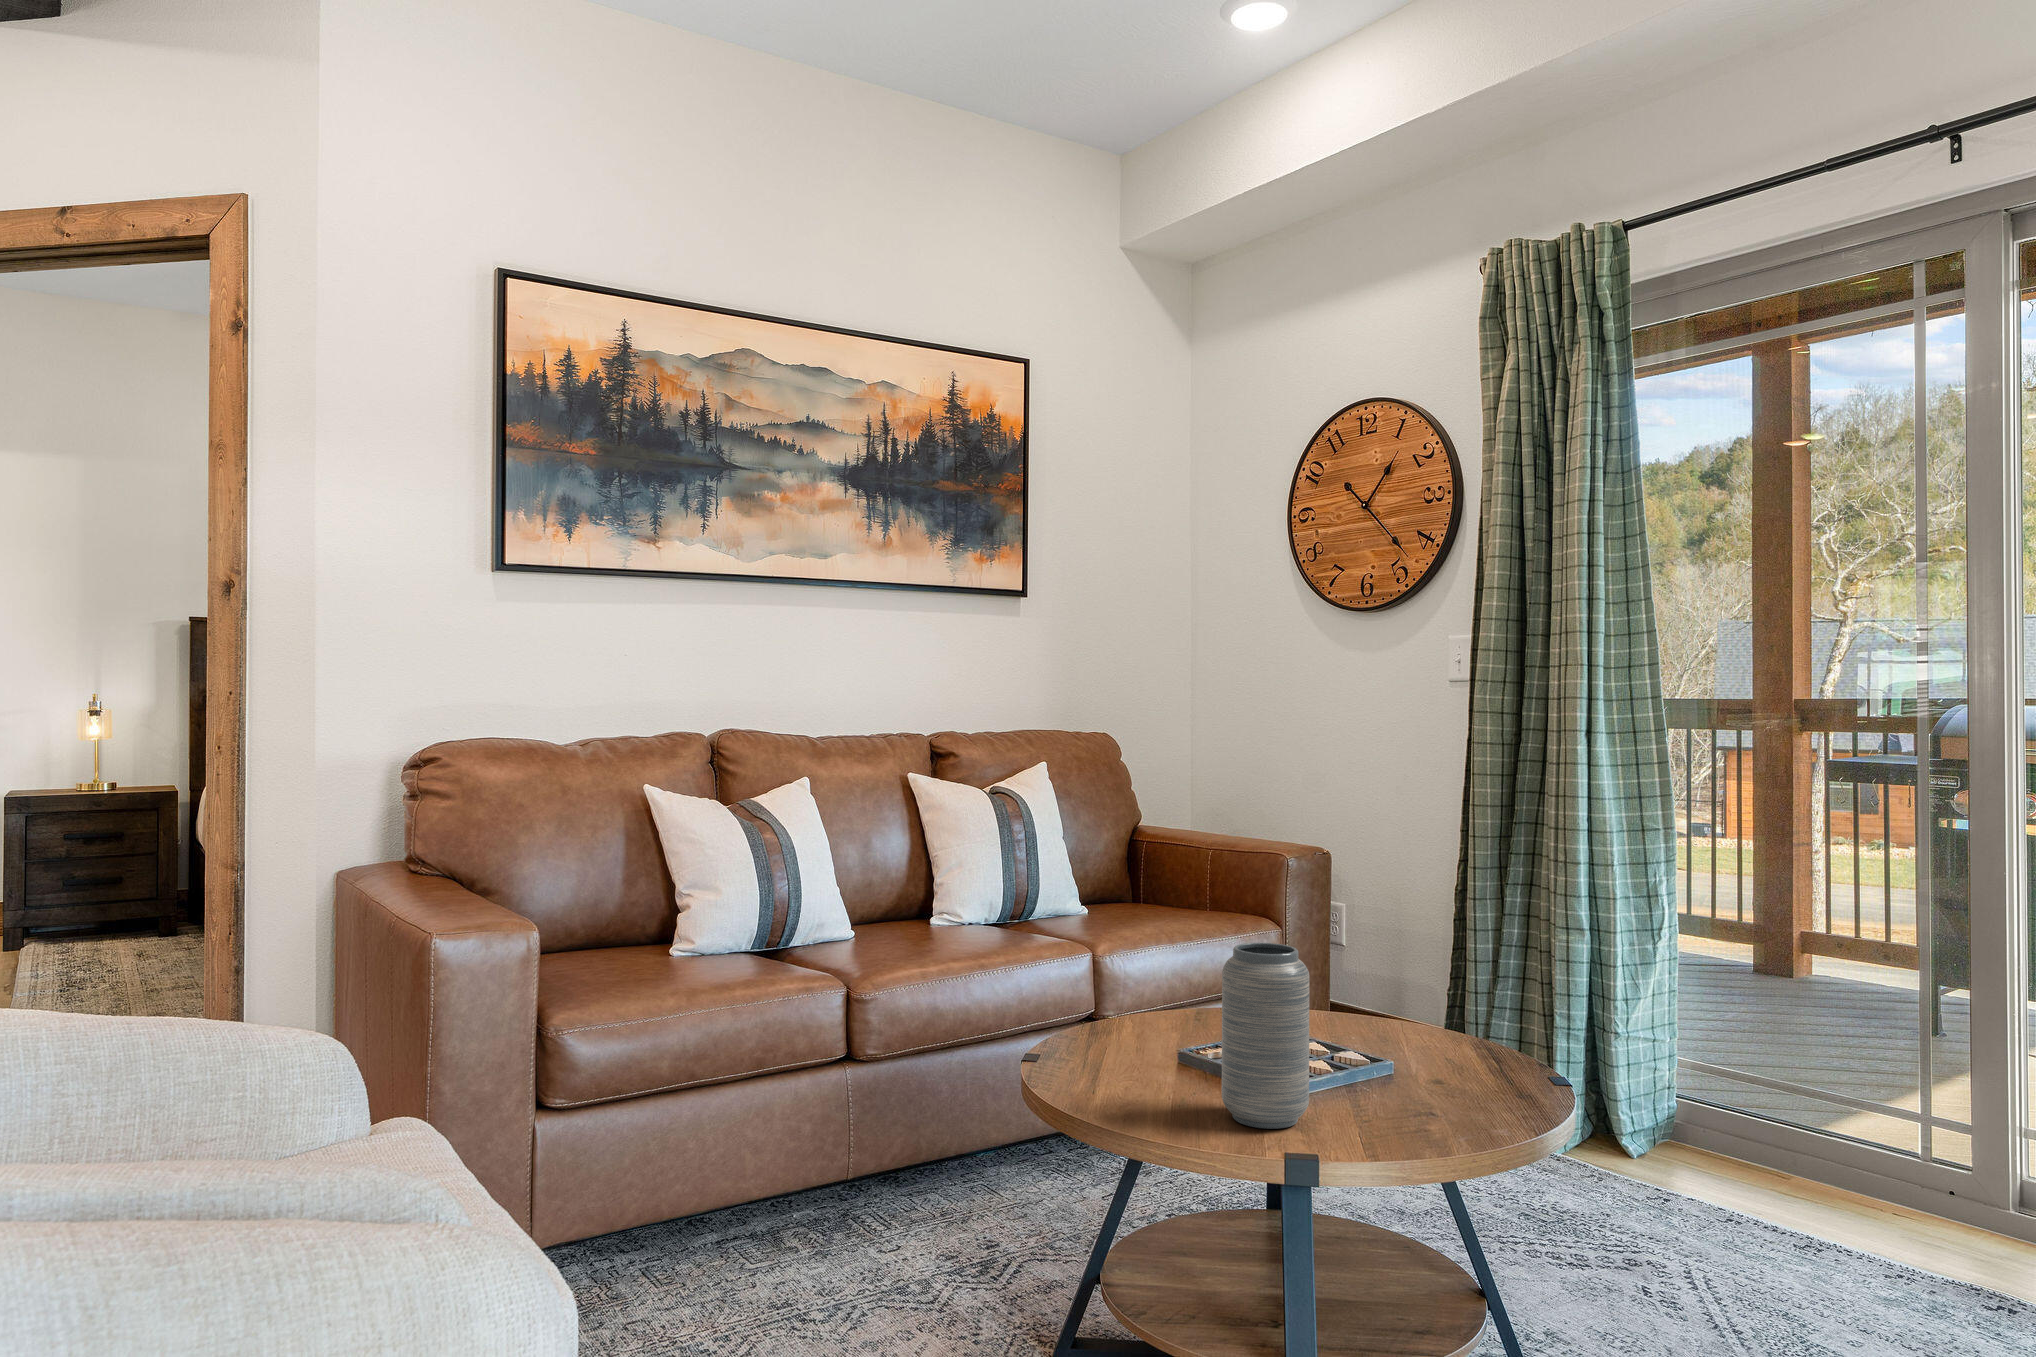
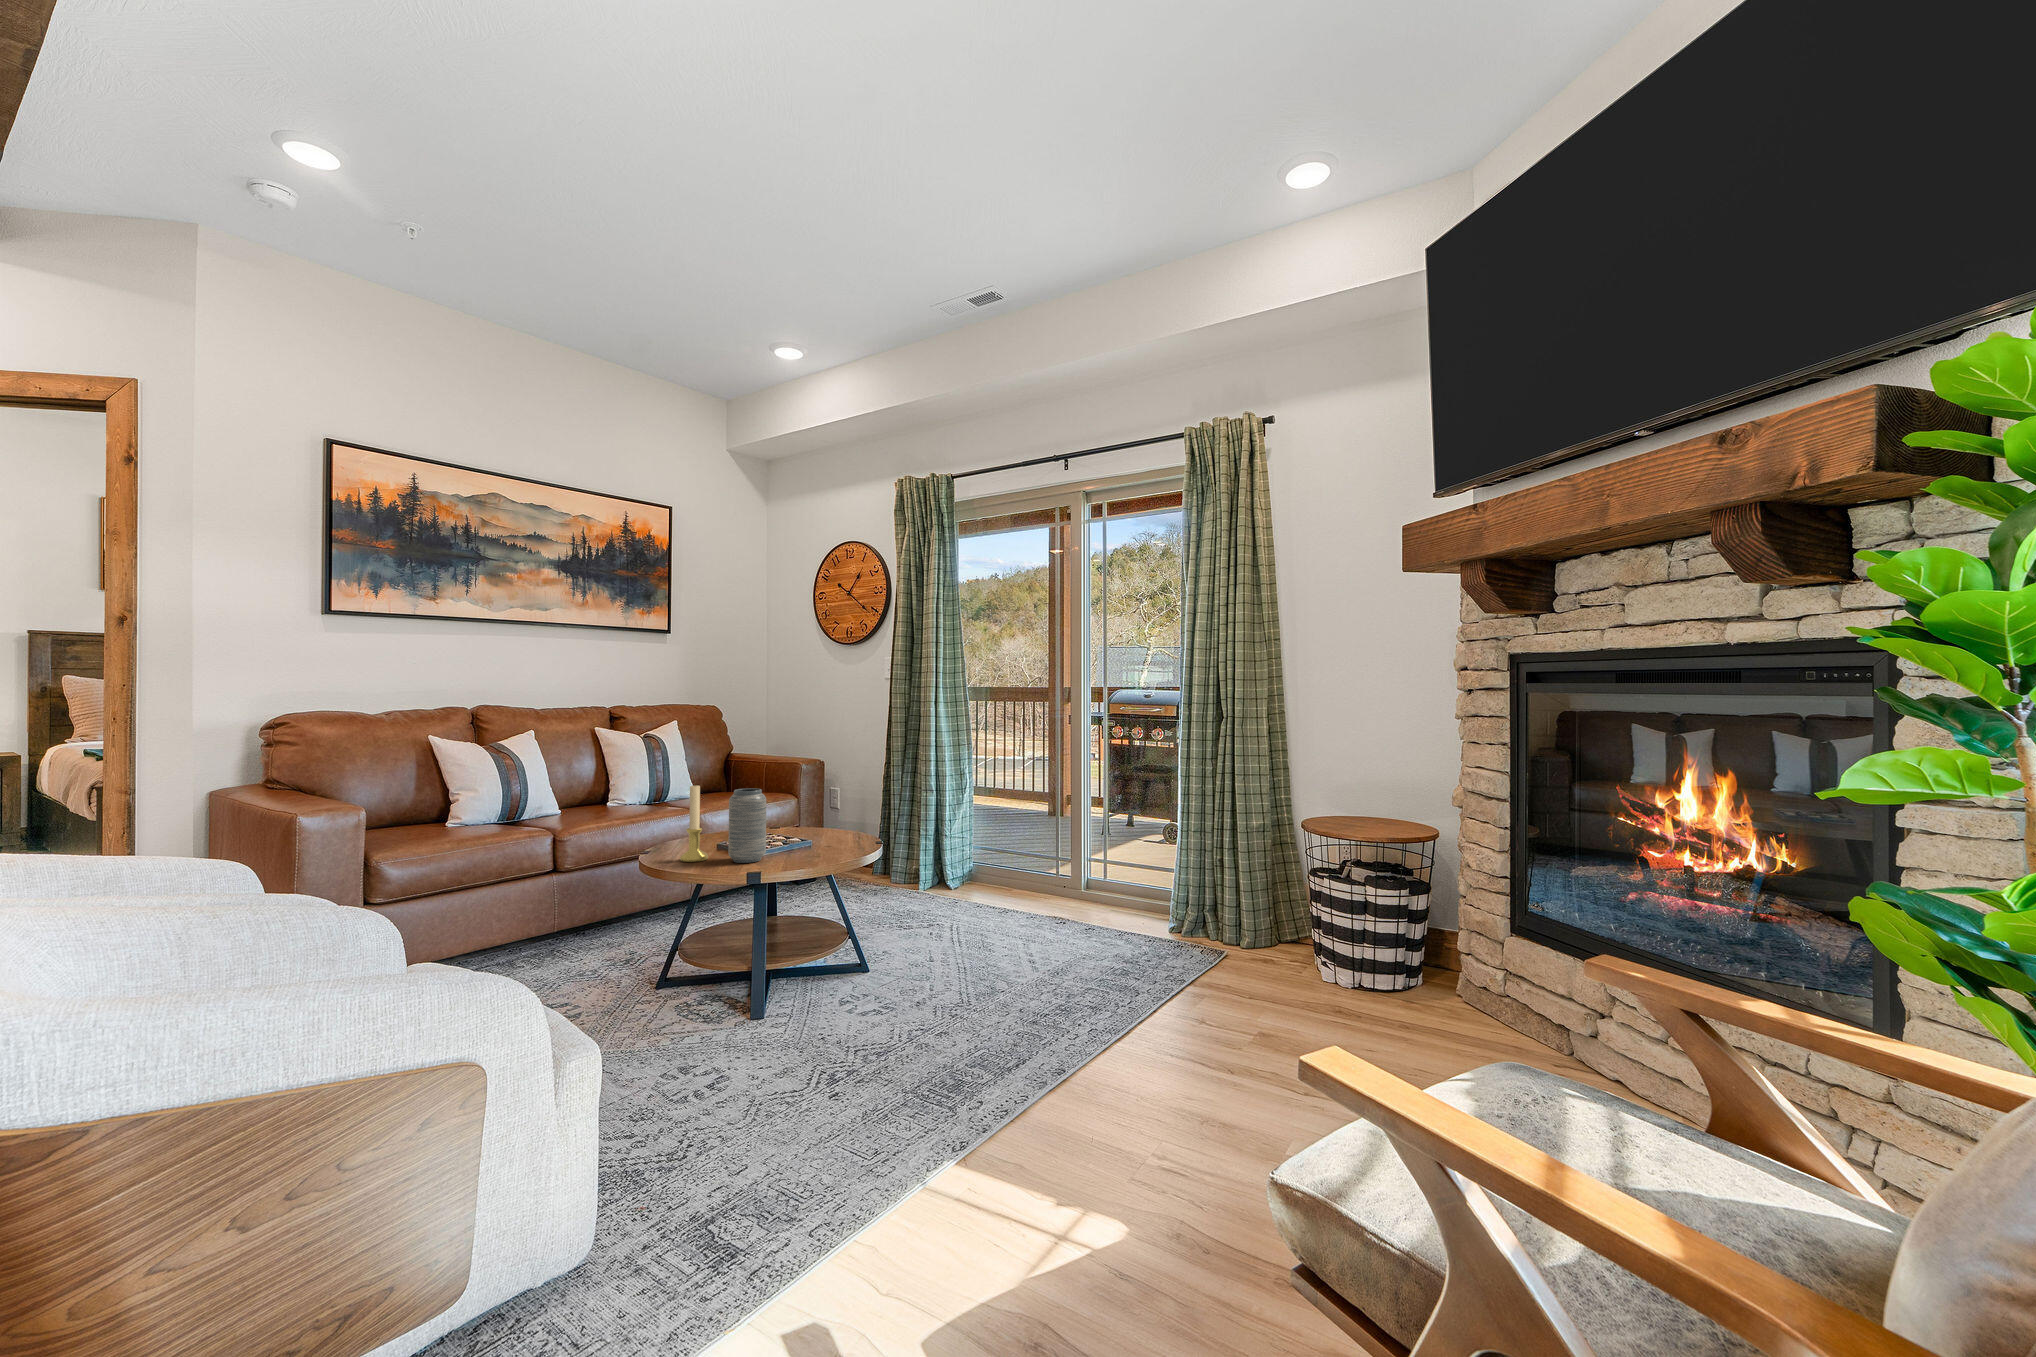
candle holder: none [1110,923,1172,1110] -> present [680,785,708,862]

